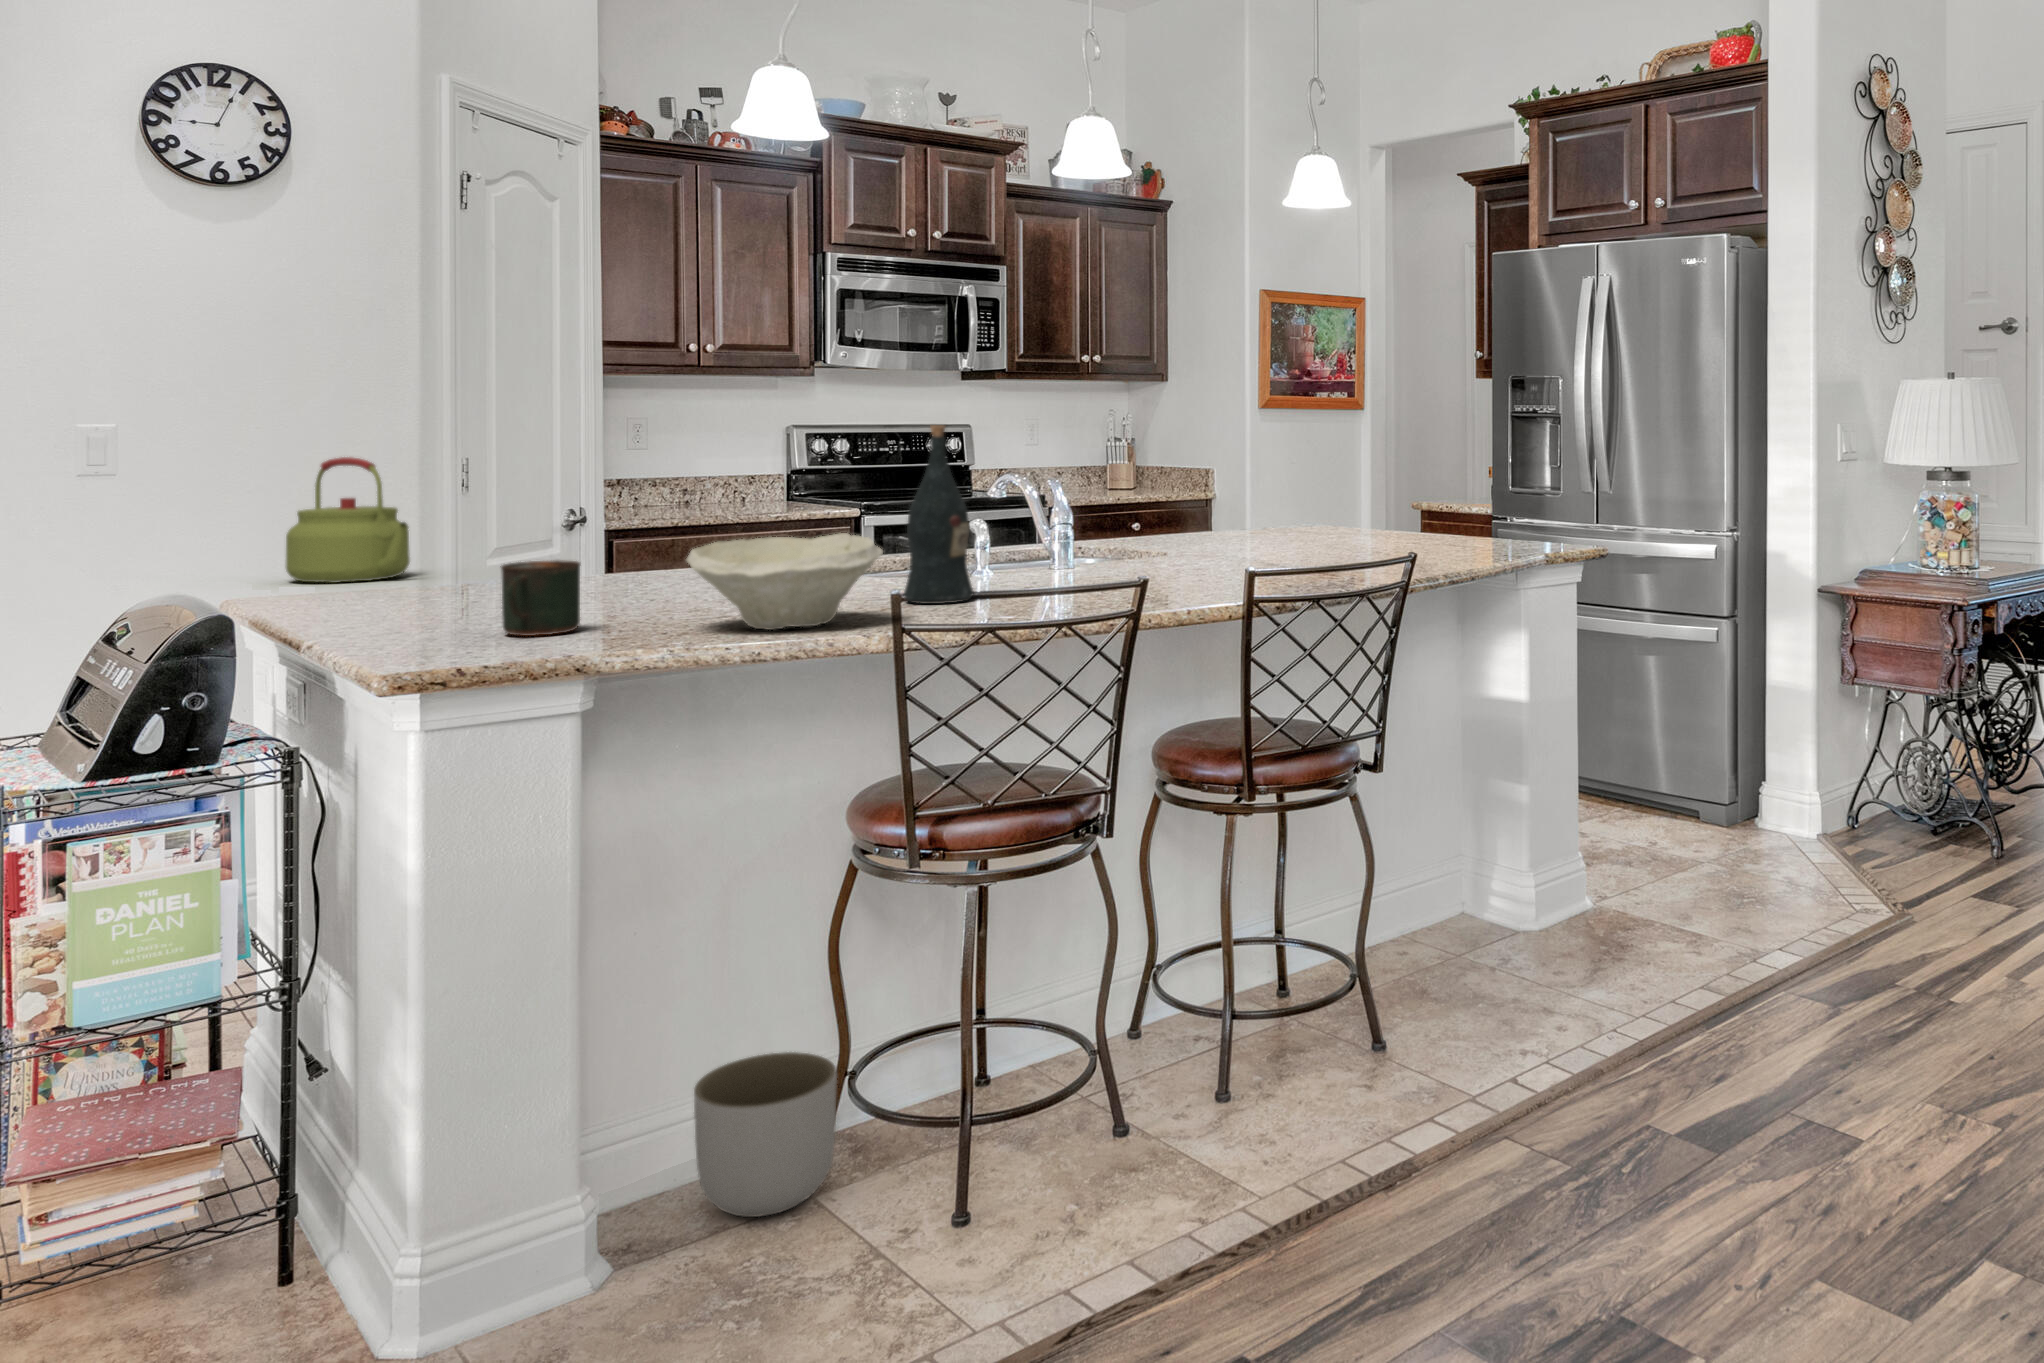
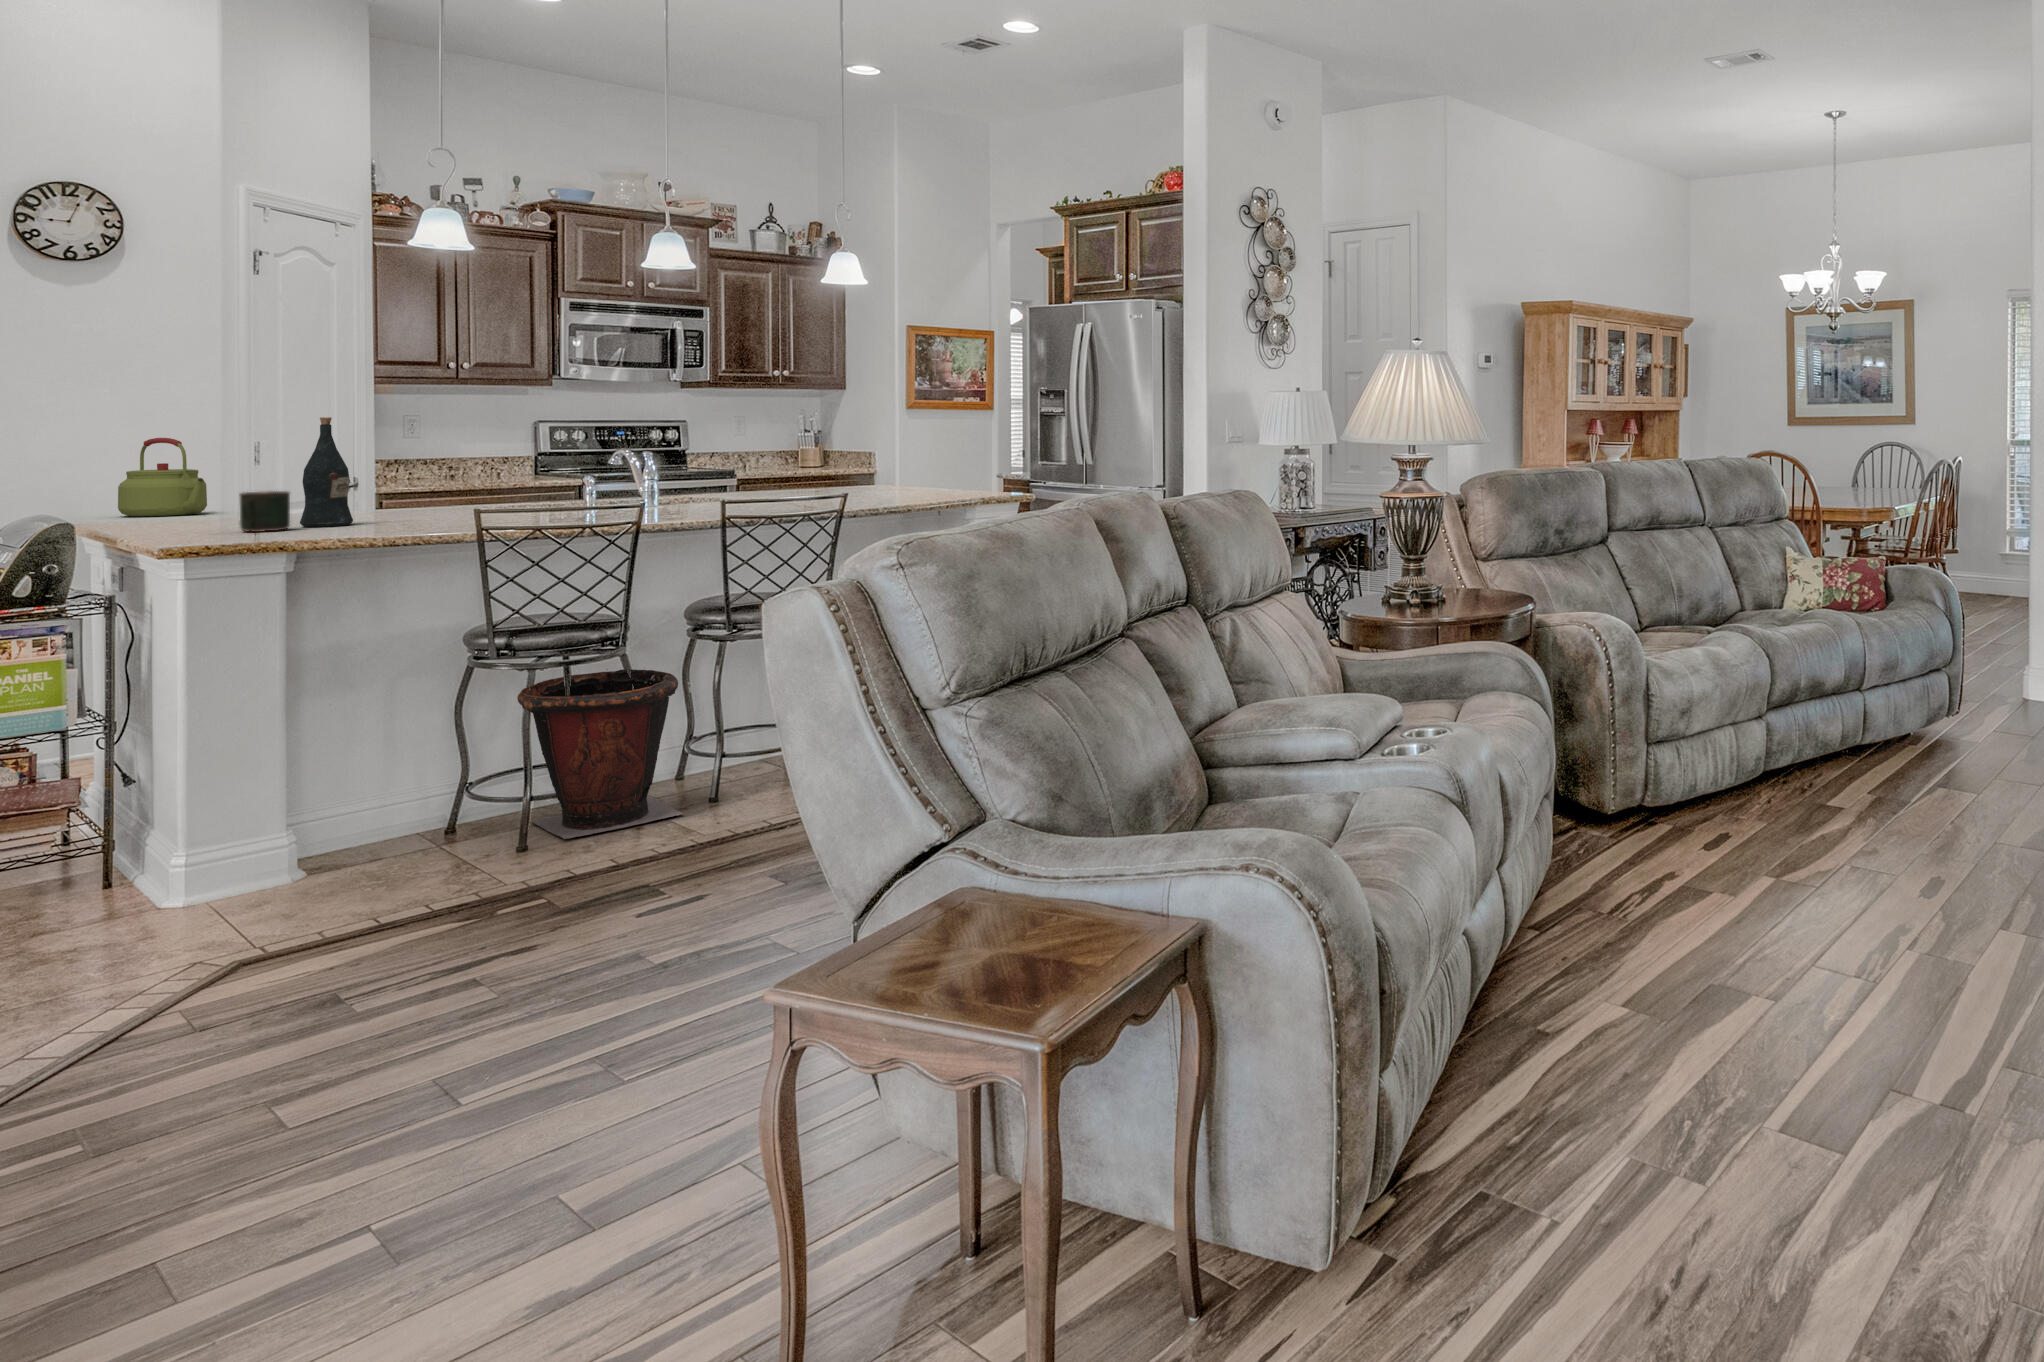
wine bottle: present [903,425,974,604] -> present [300,417,353,527]
bowl: present [687,533,883,630] -> none [353,477,478,528]
waste bin: none [924,851,1186,1181] -> present [517,669,683,839]
planter: present [694,1052,837,1217] -> none [364,774,456,859]

